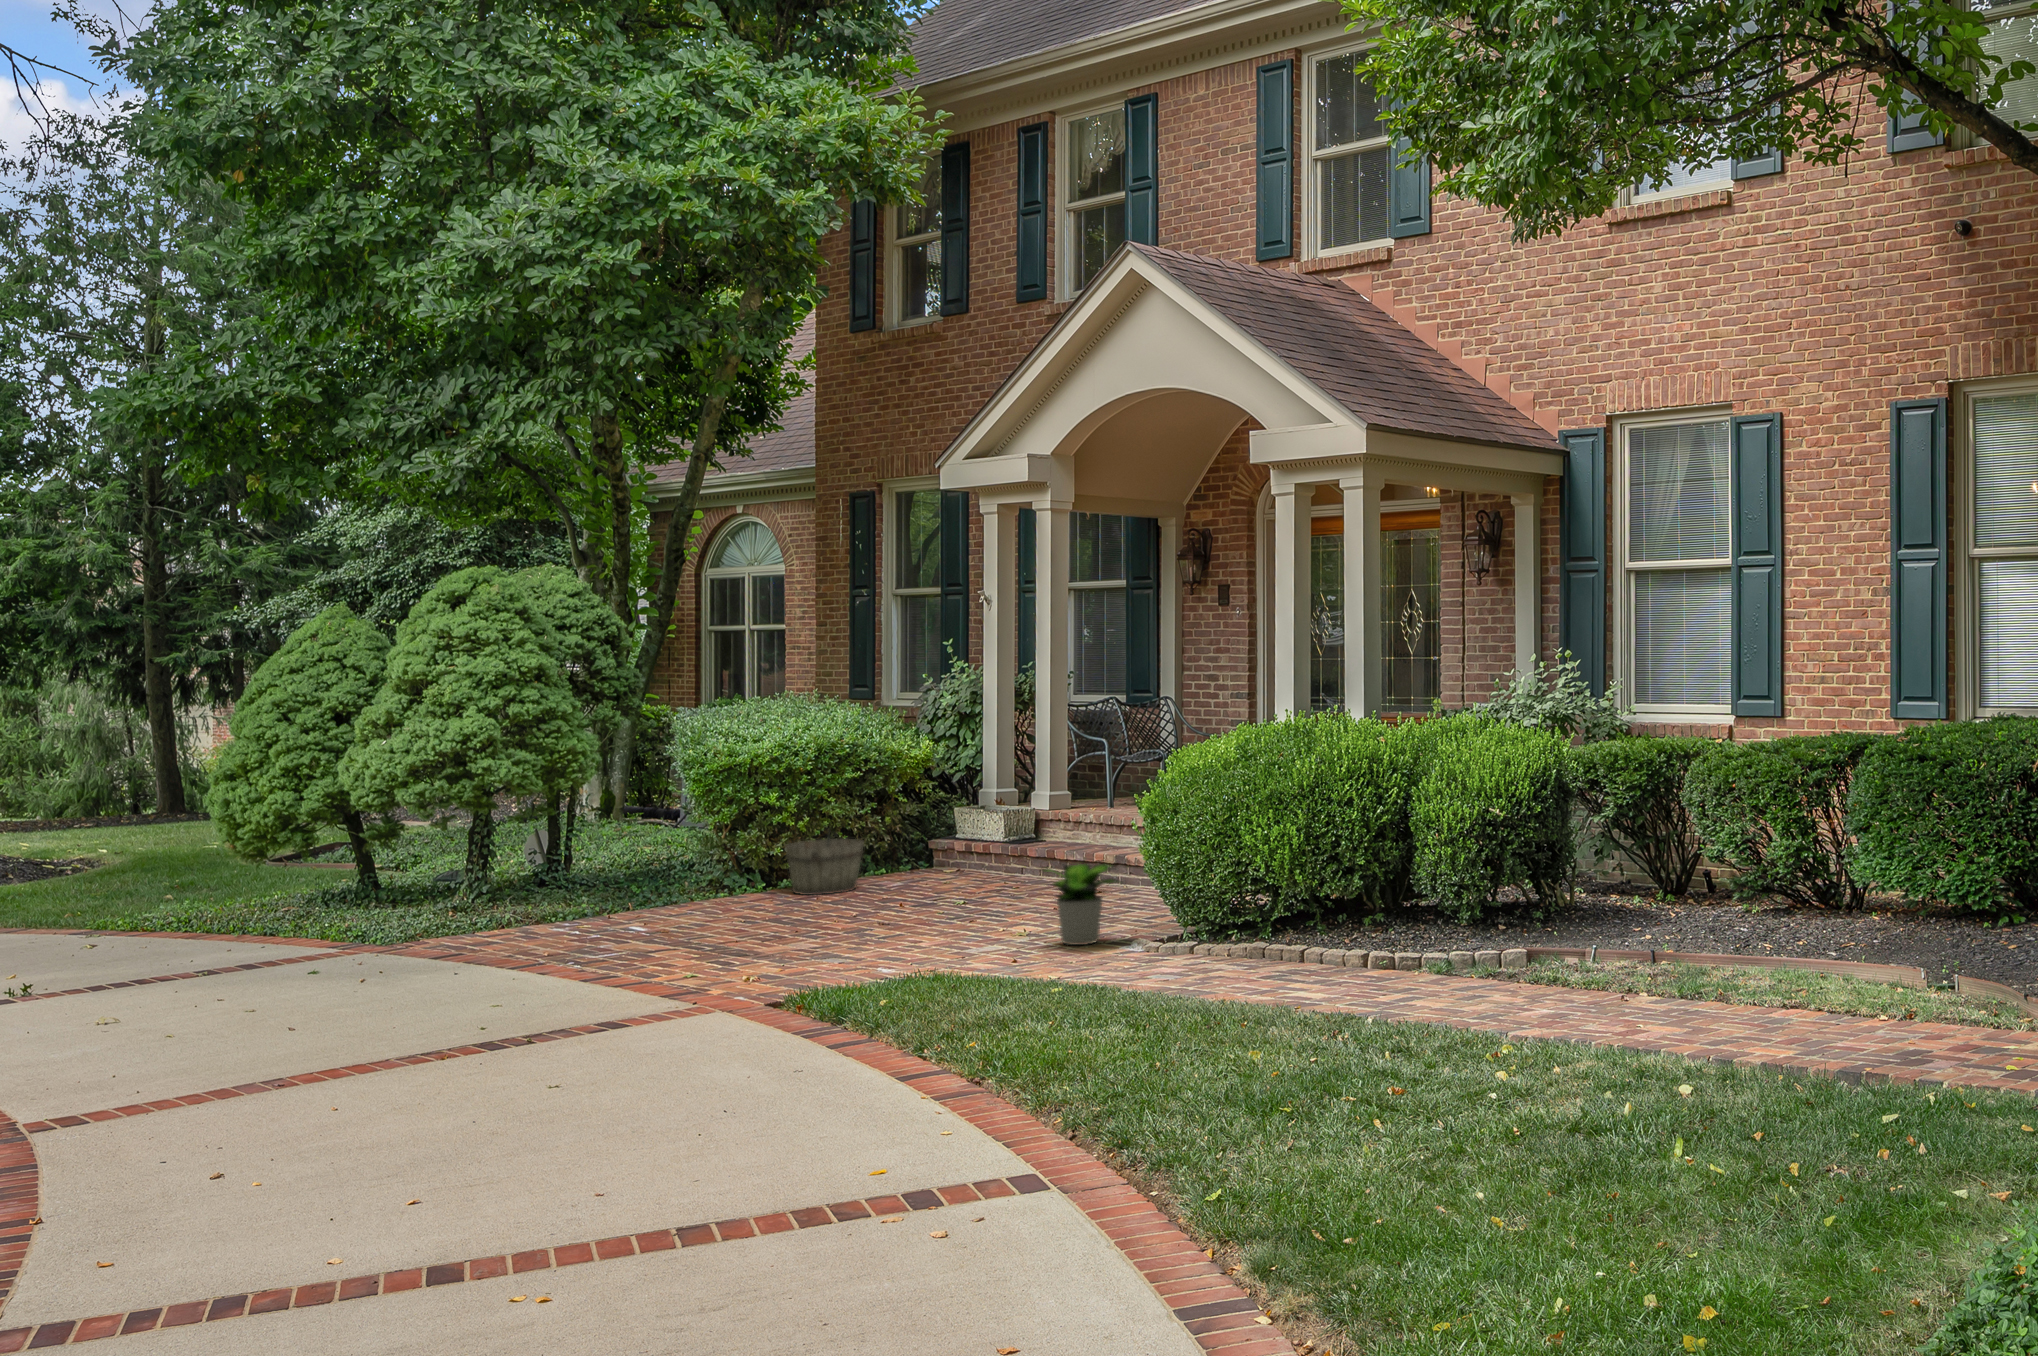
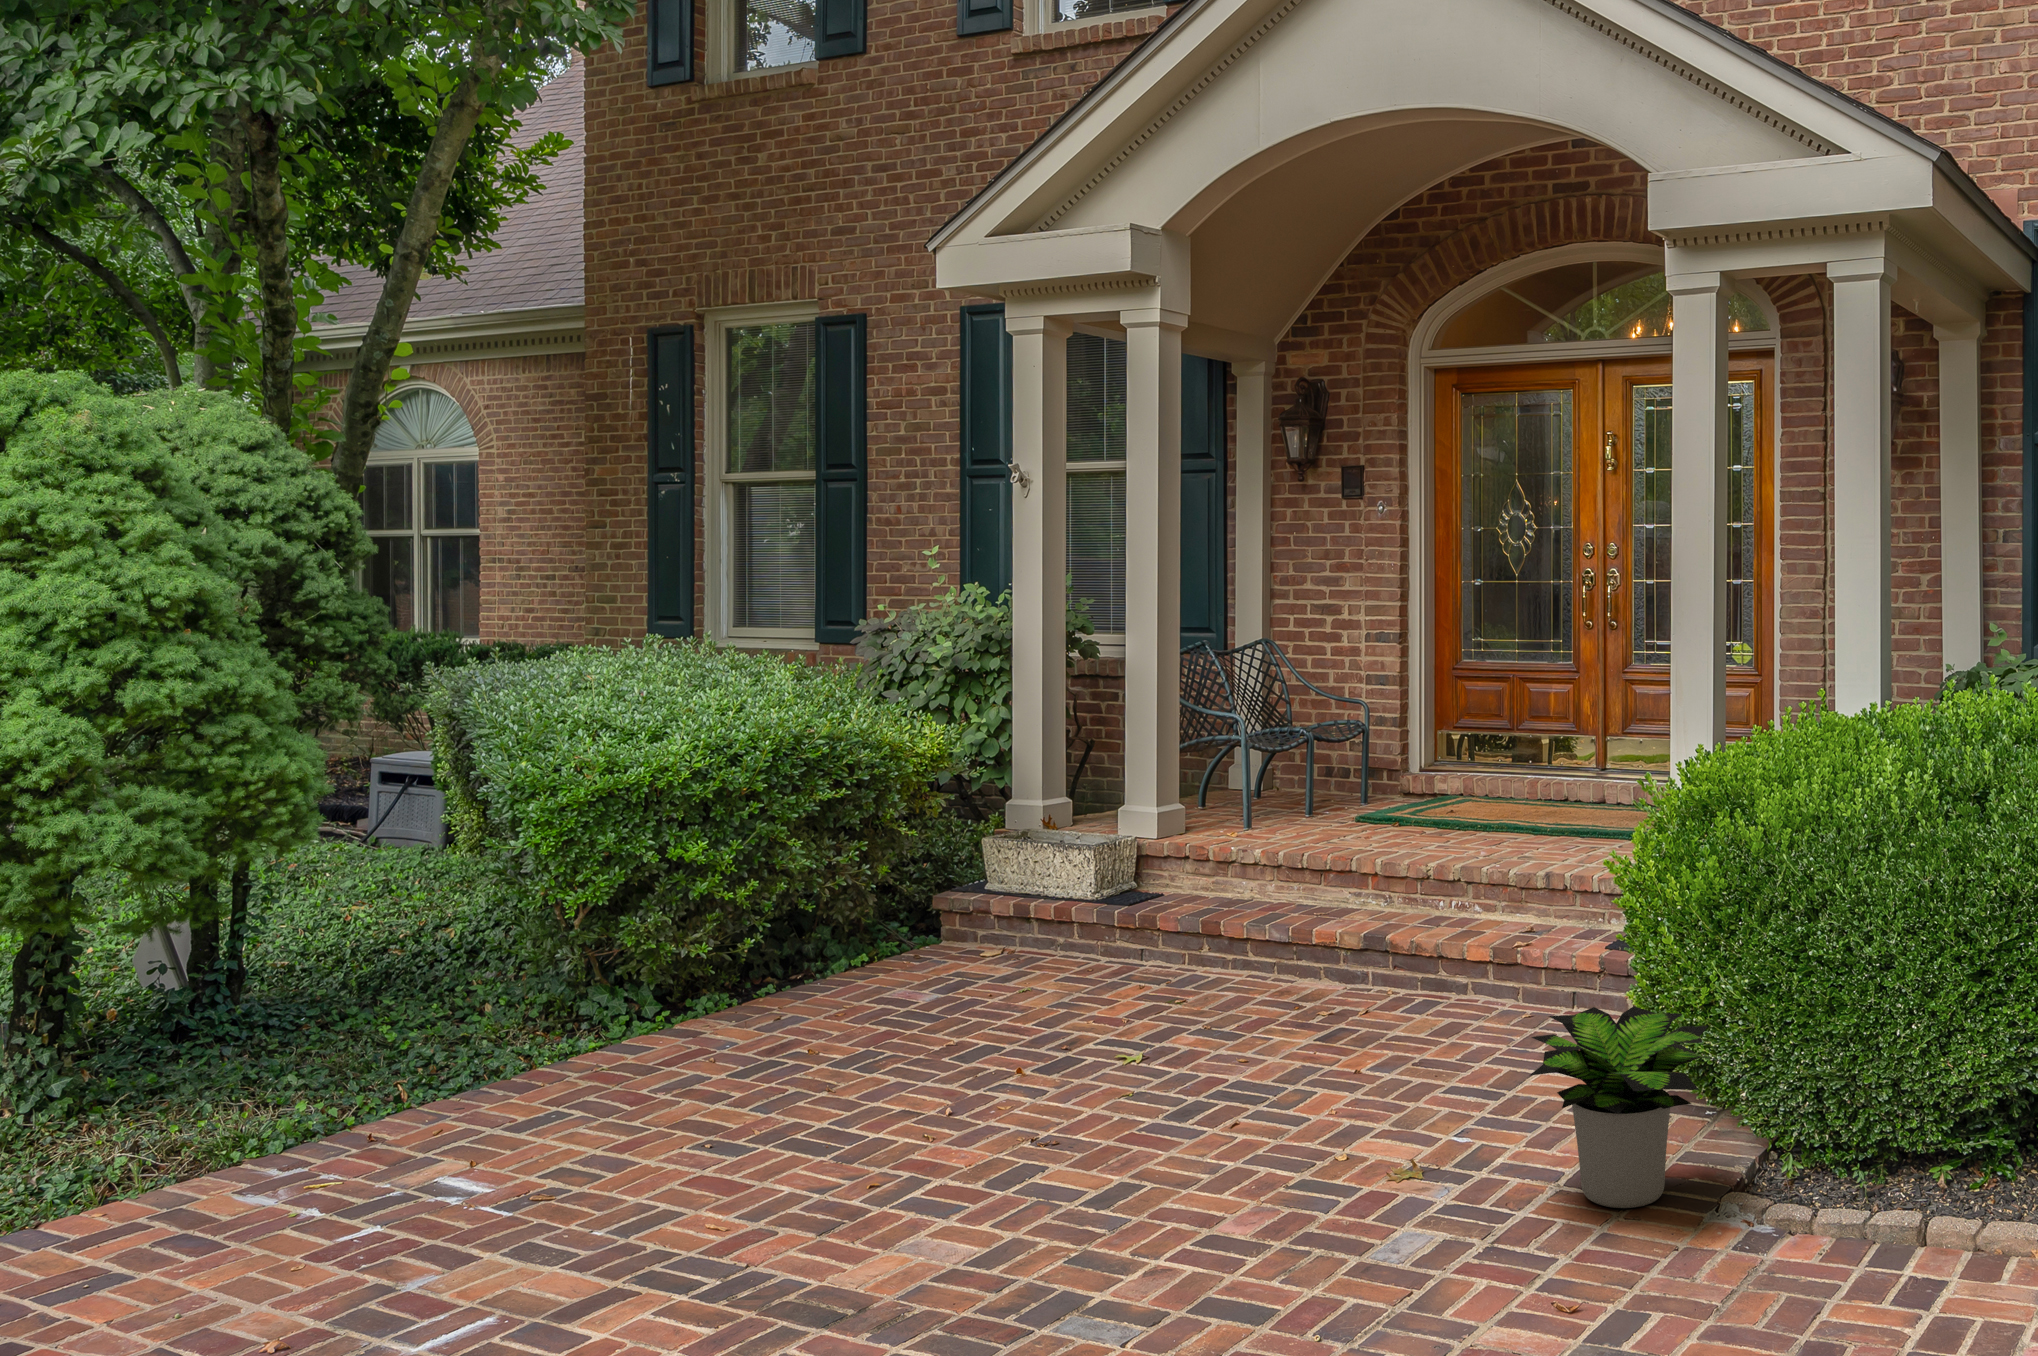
wooden bucket: present [785,837,864,895] -> none [719,888,872,1031]

